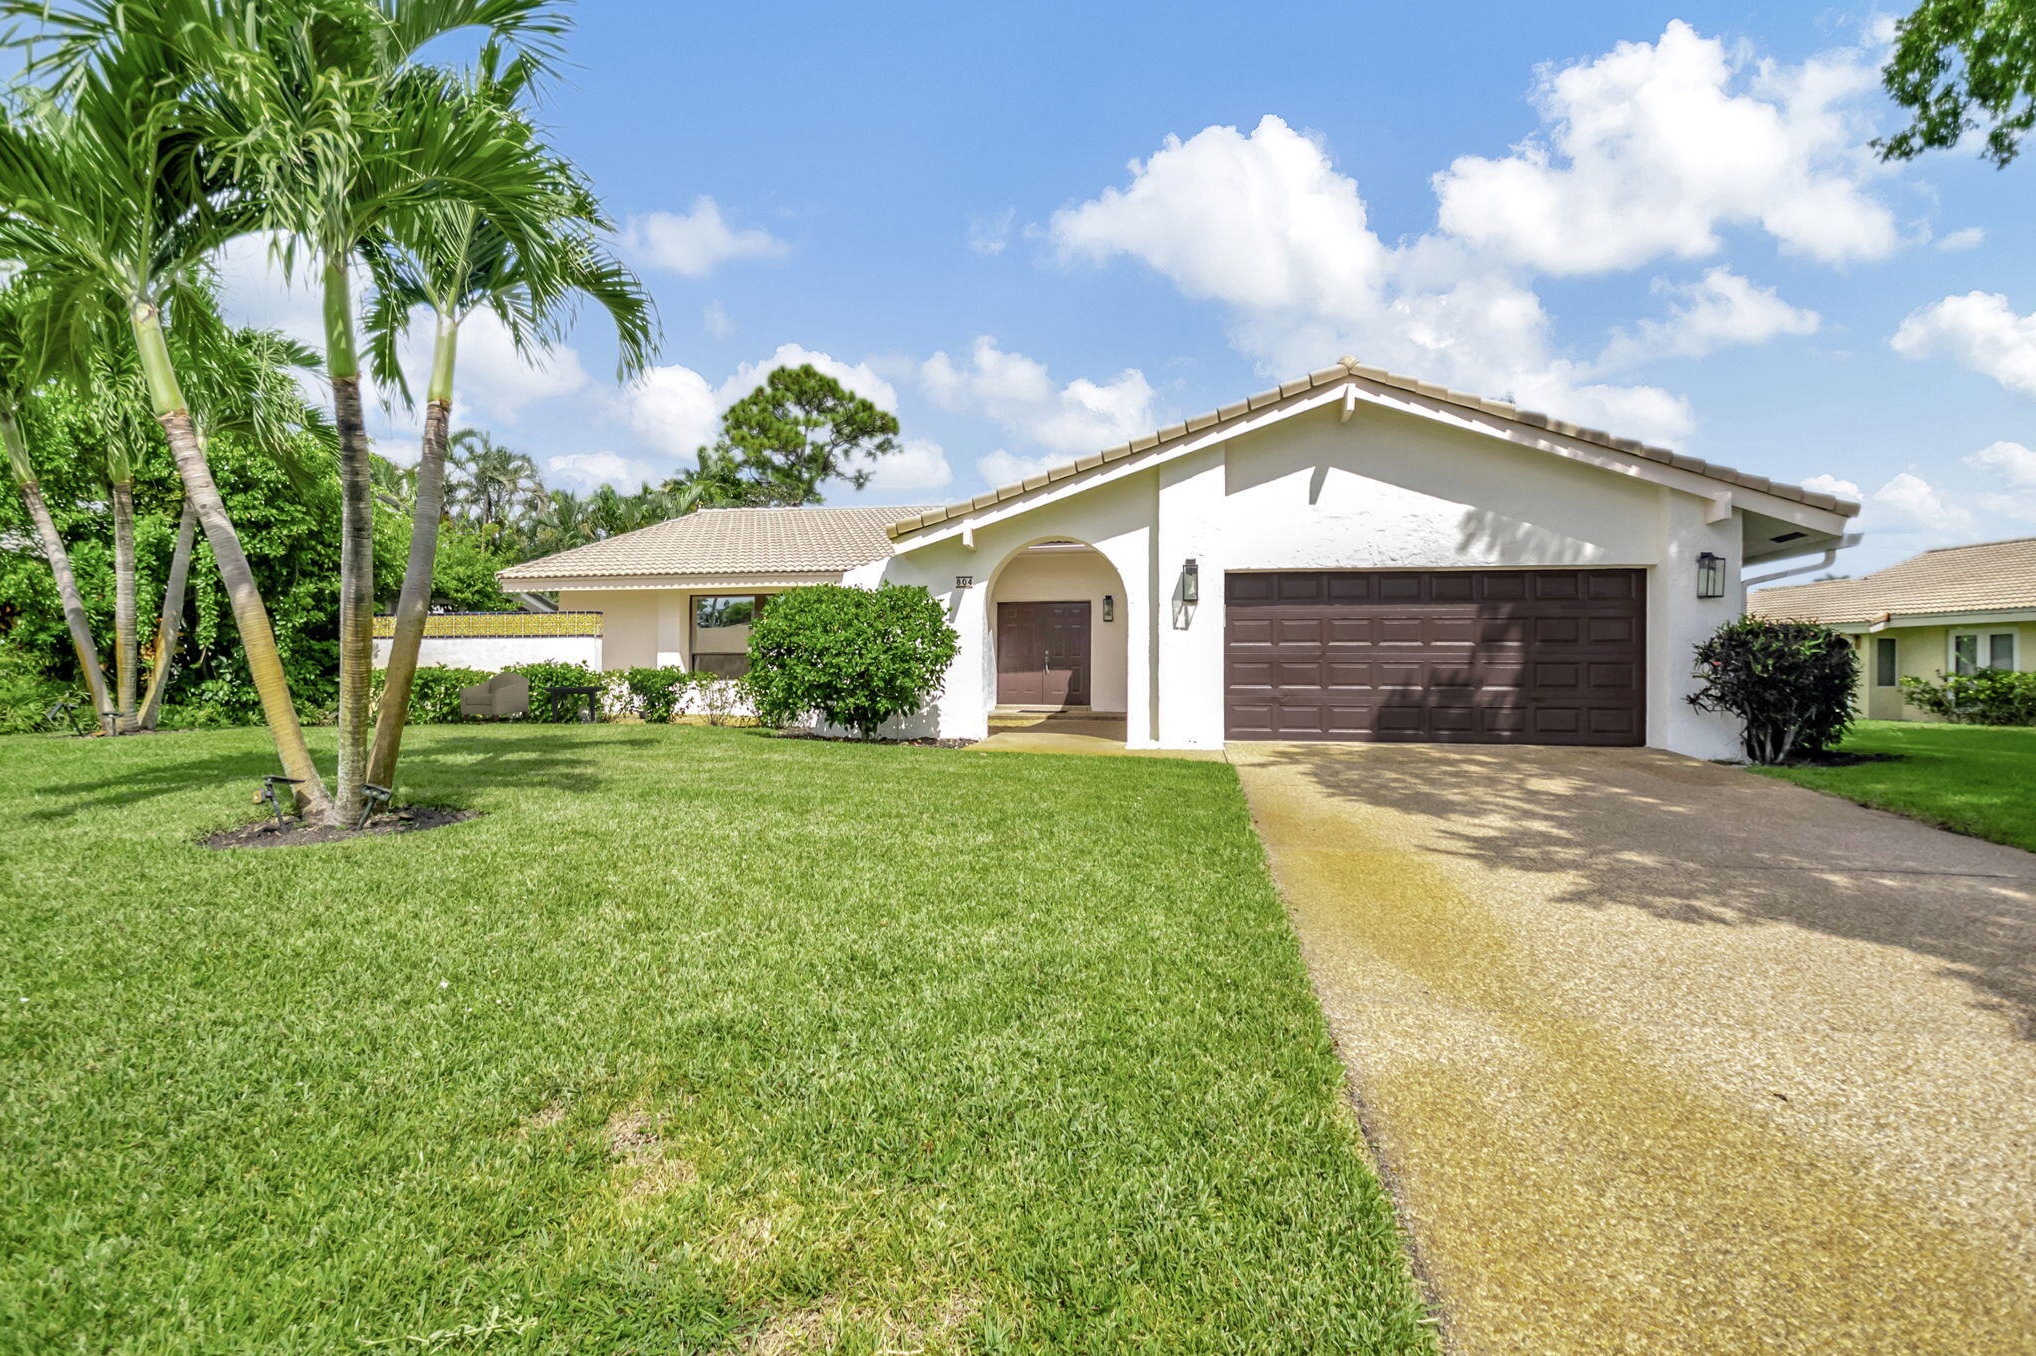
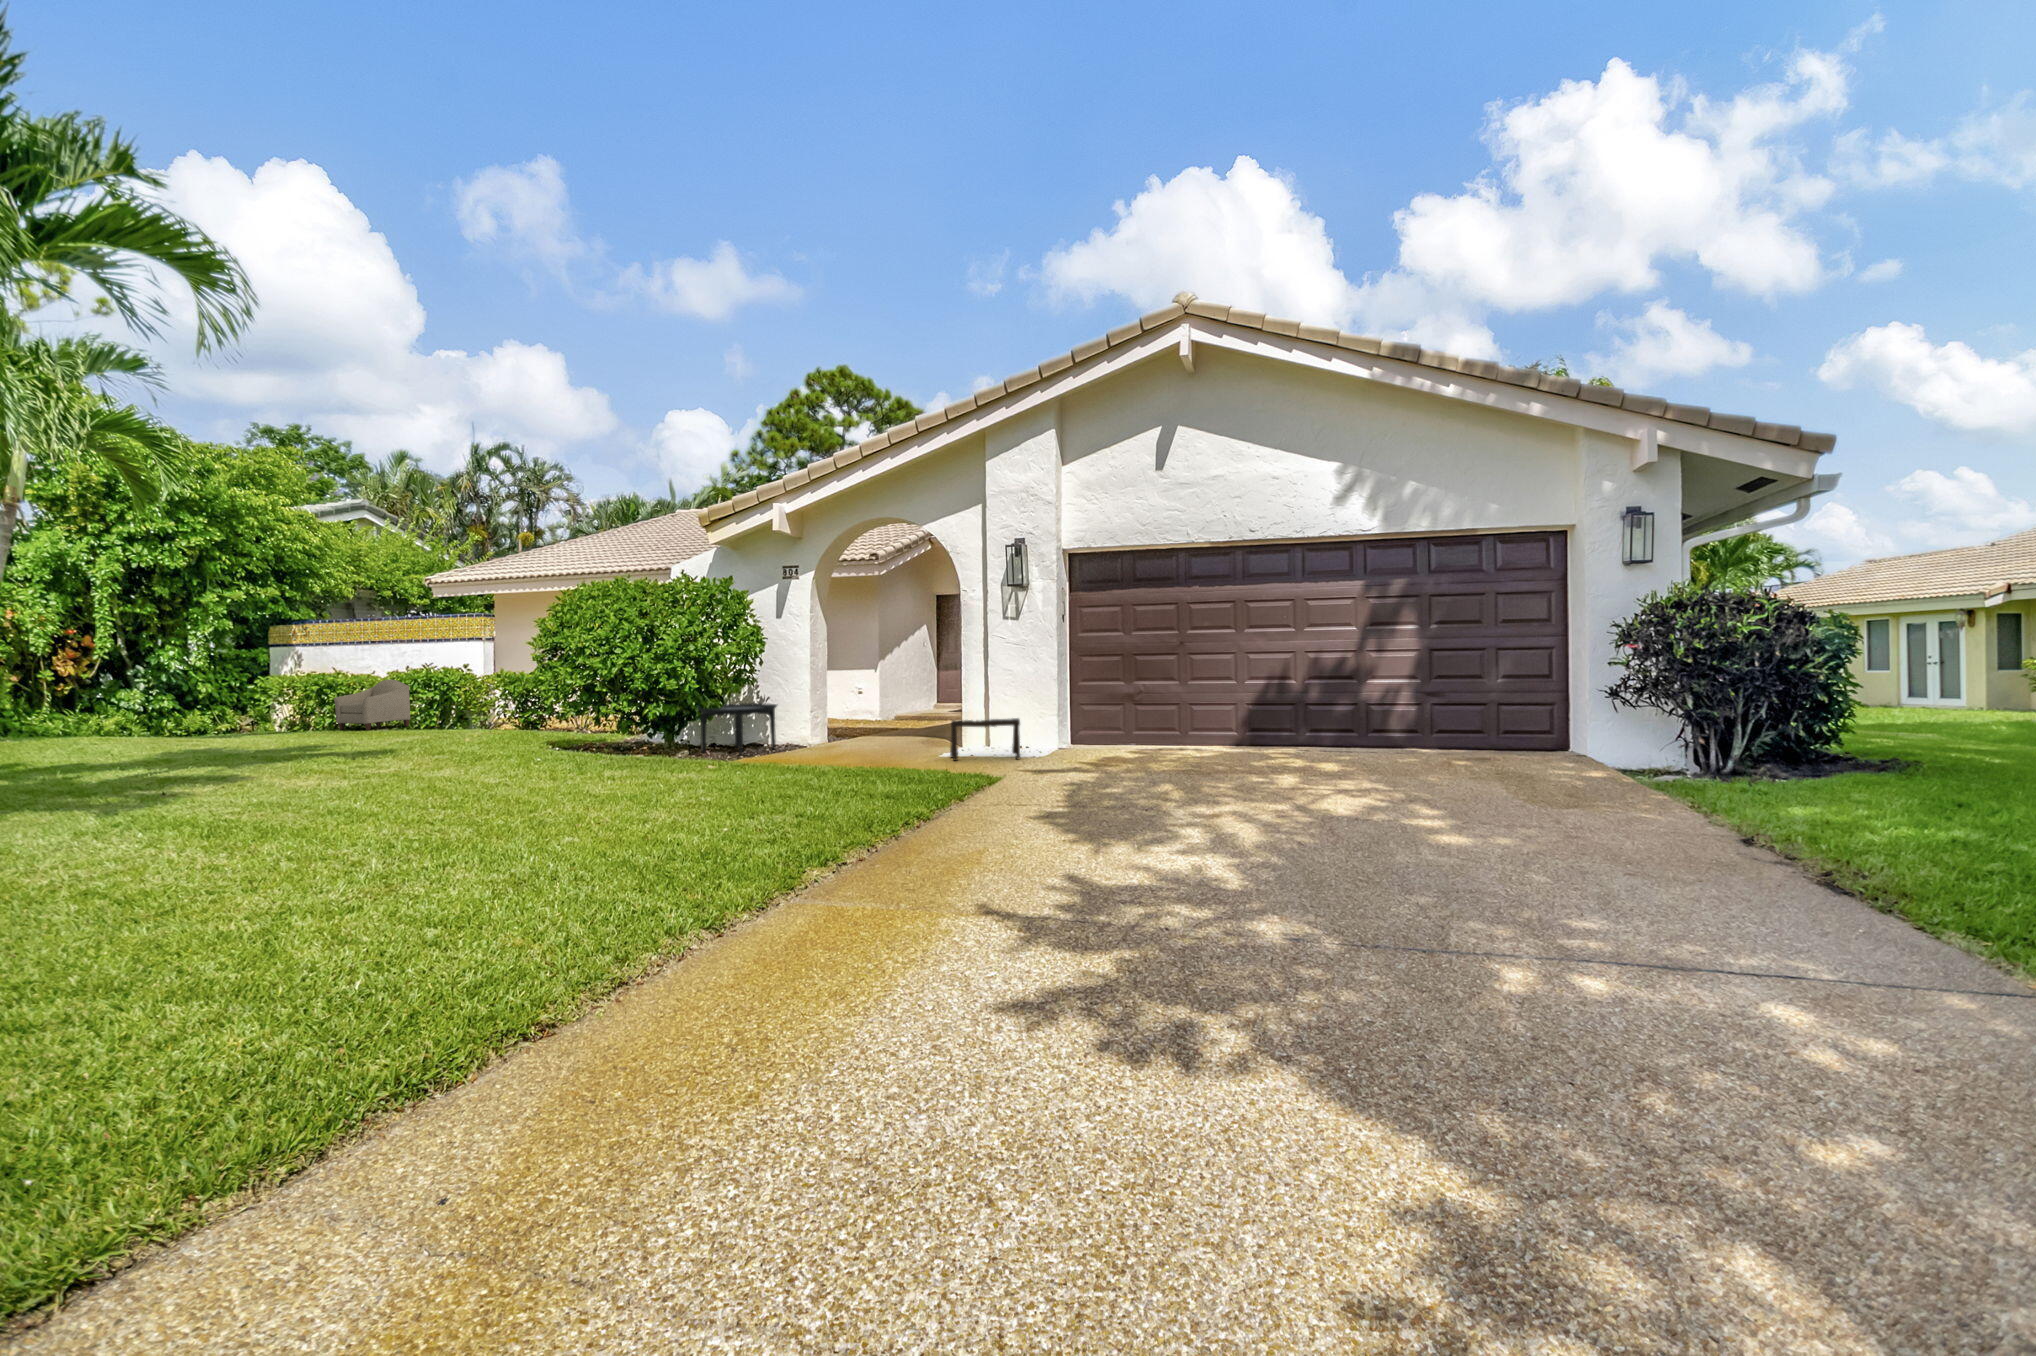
potted plant: present [627,681,661,719] -> none [502,686,541,726]
round table: present [542,686,604,722] -> present [699,703,777,755]
bench: none [1133,715,1200,752] -> present [950,718,1020,761]

